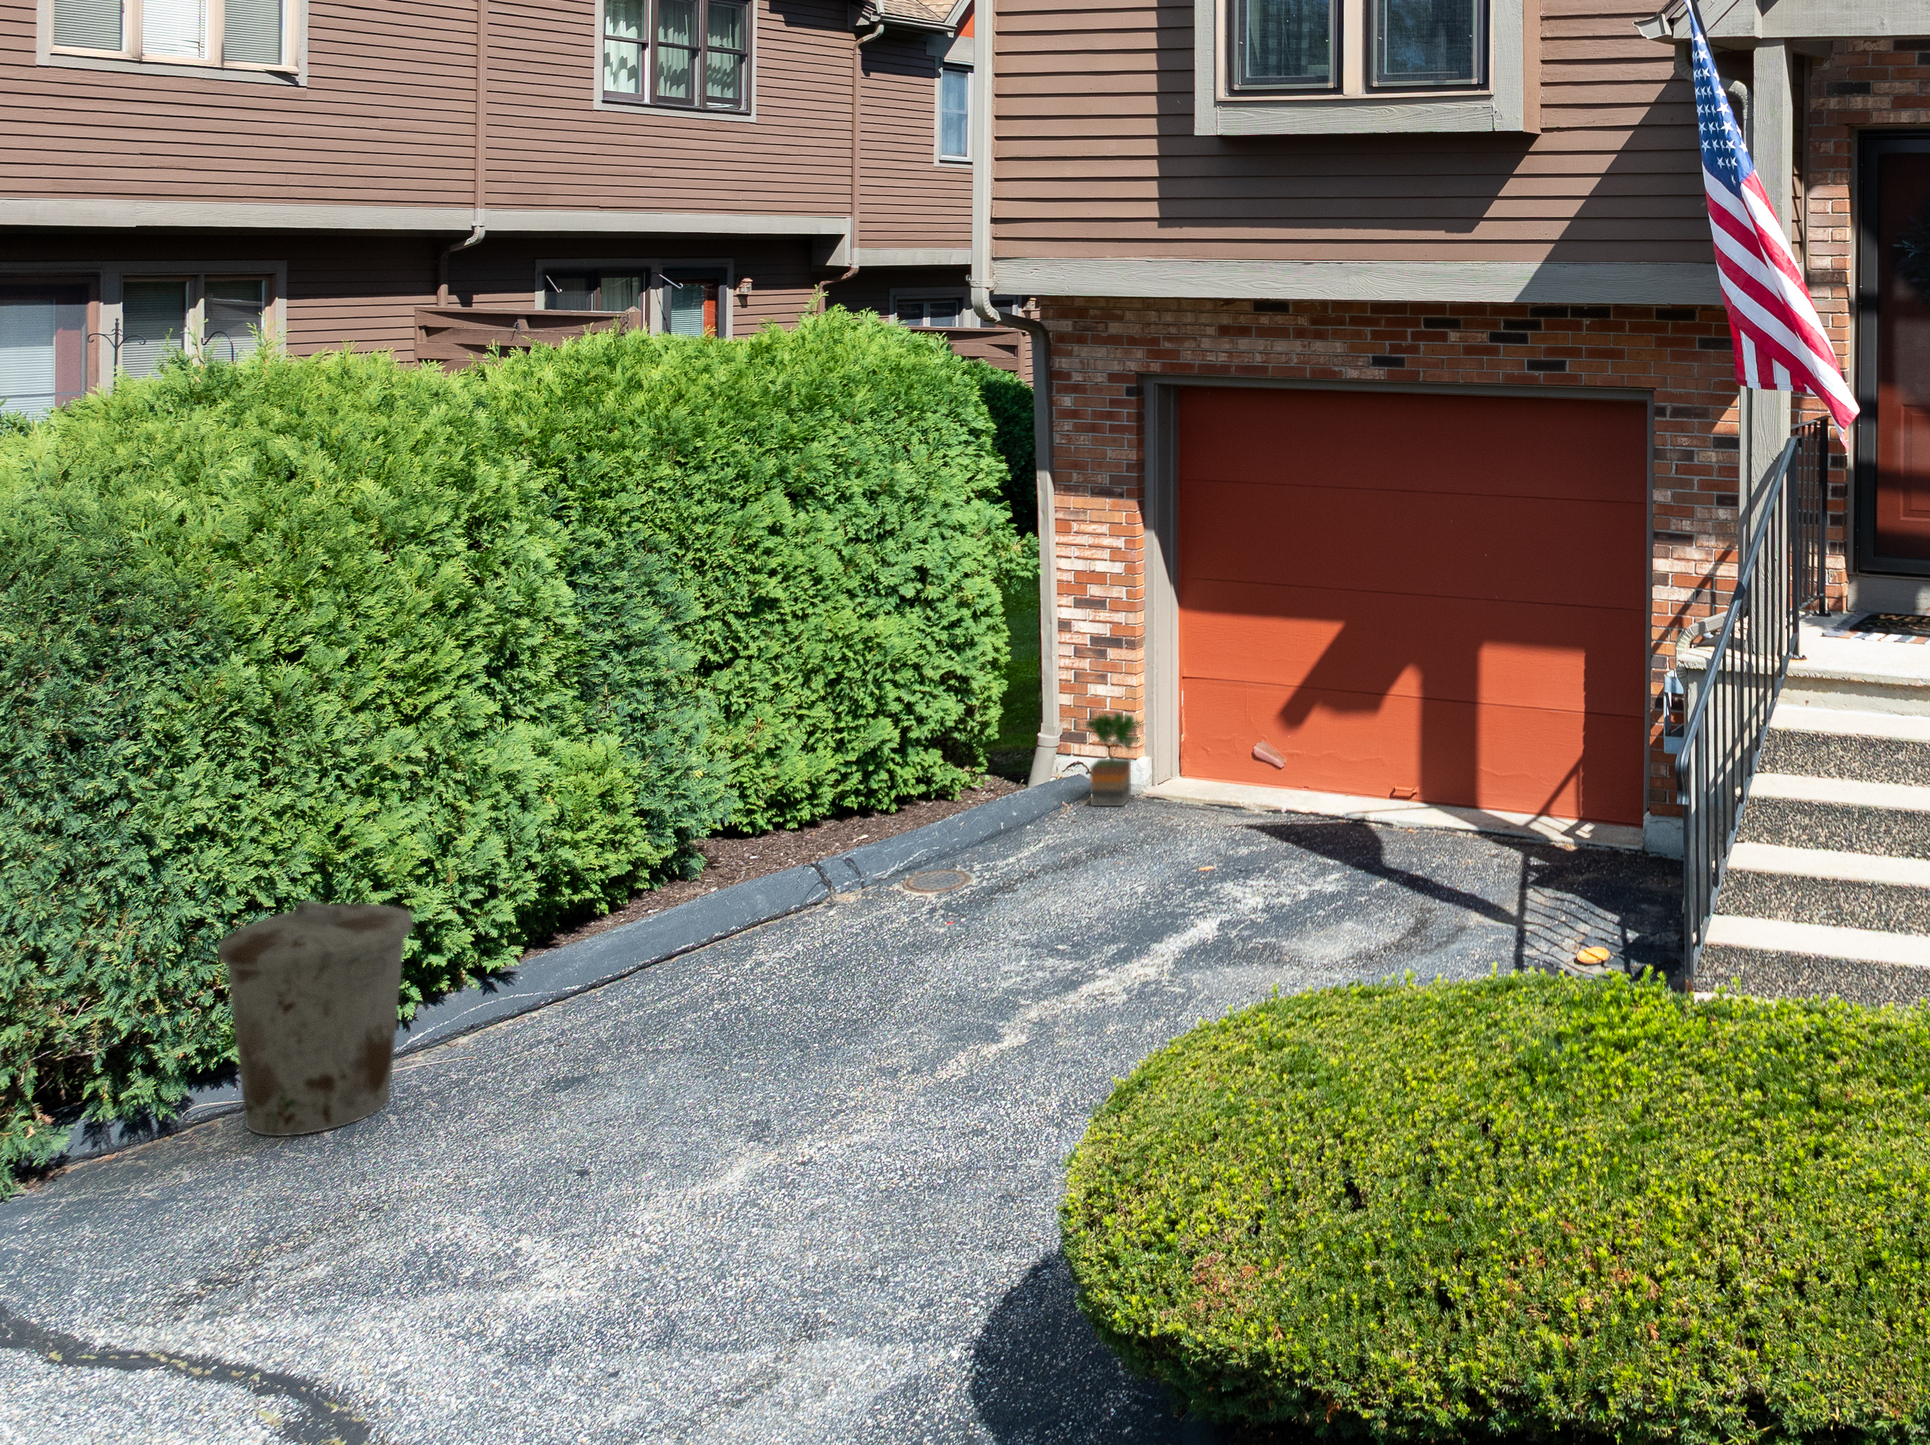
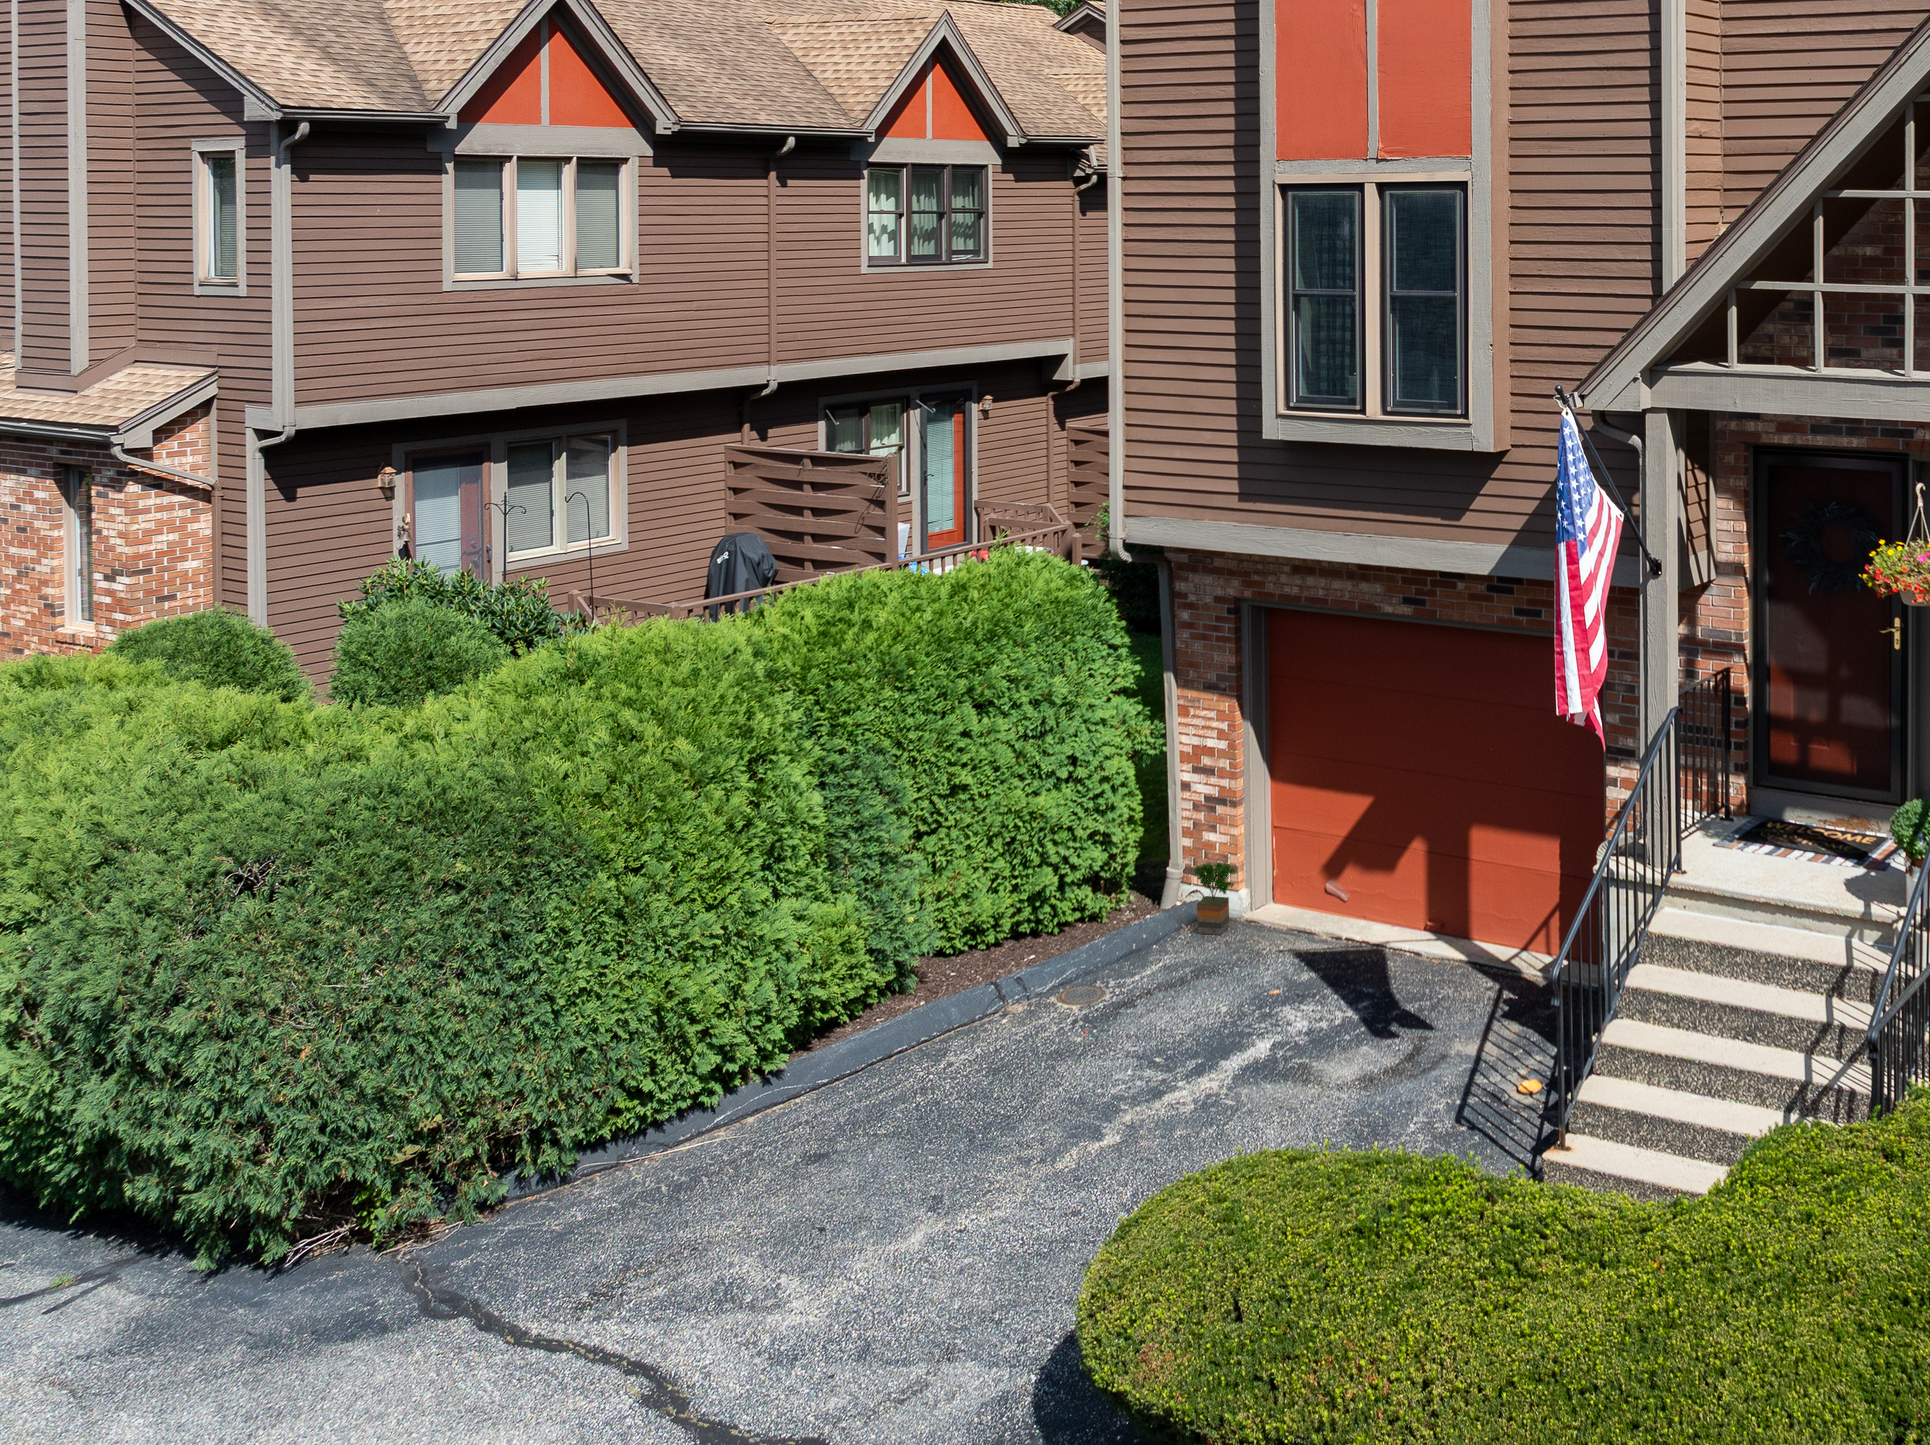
trash can: present [218,901,413,1136] -> none [598,1035,714,1190]

